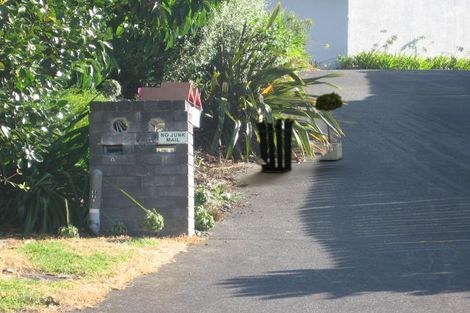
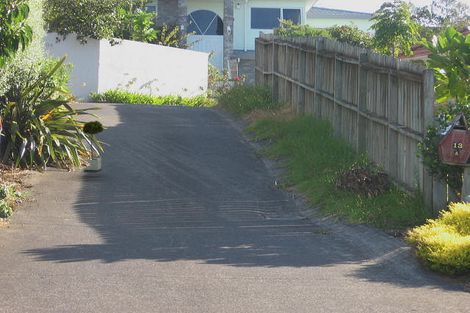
waste bin: present [255,118,295,173] -> none [37,138,68,179]

